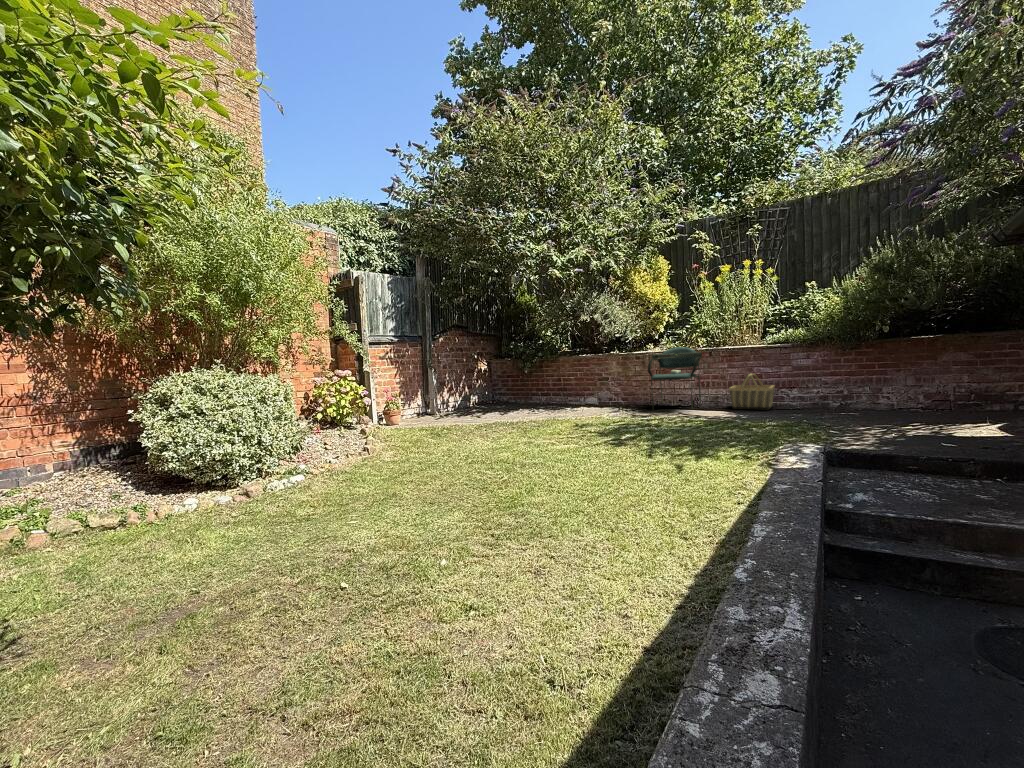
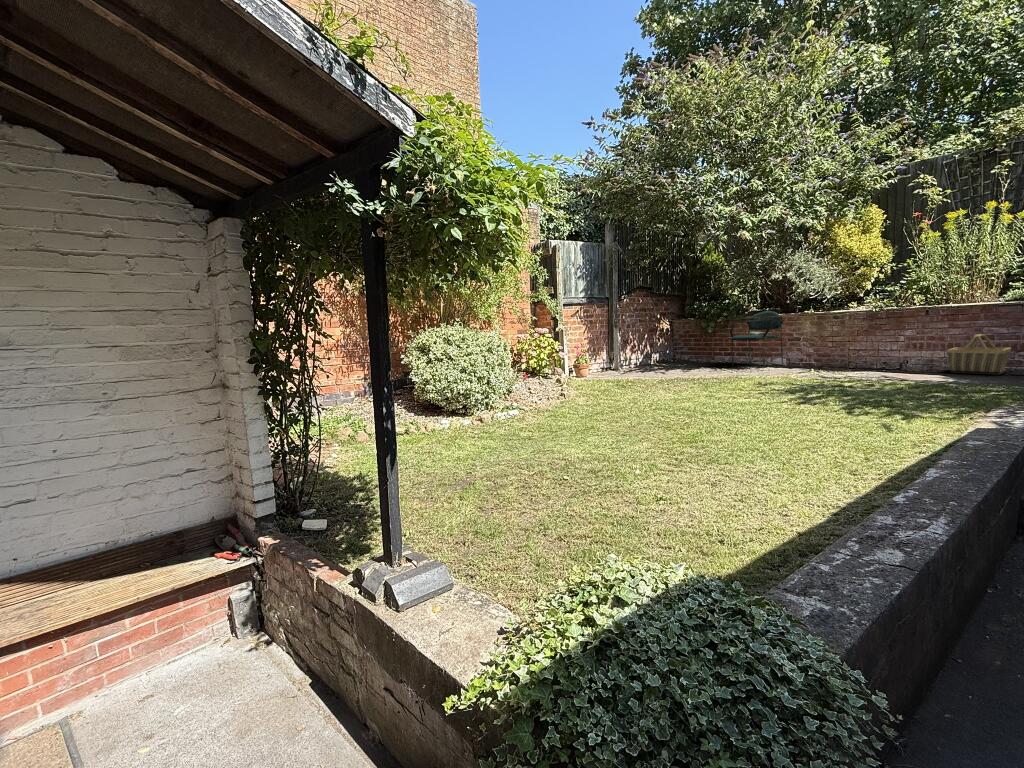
chair: present [648,347,702,409] -> present [730,311,784,366]

